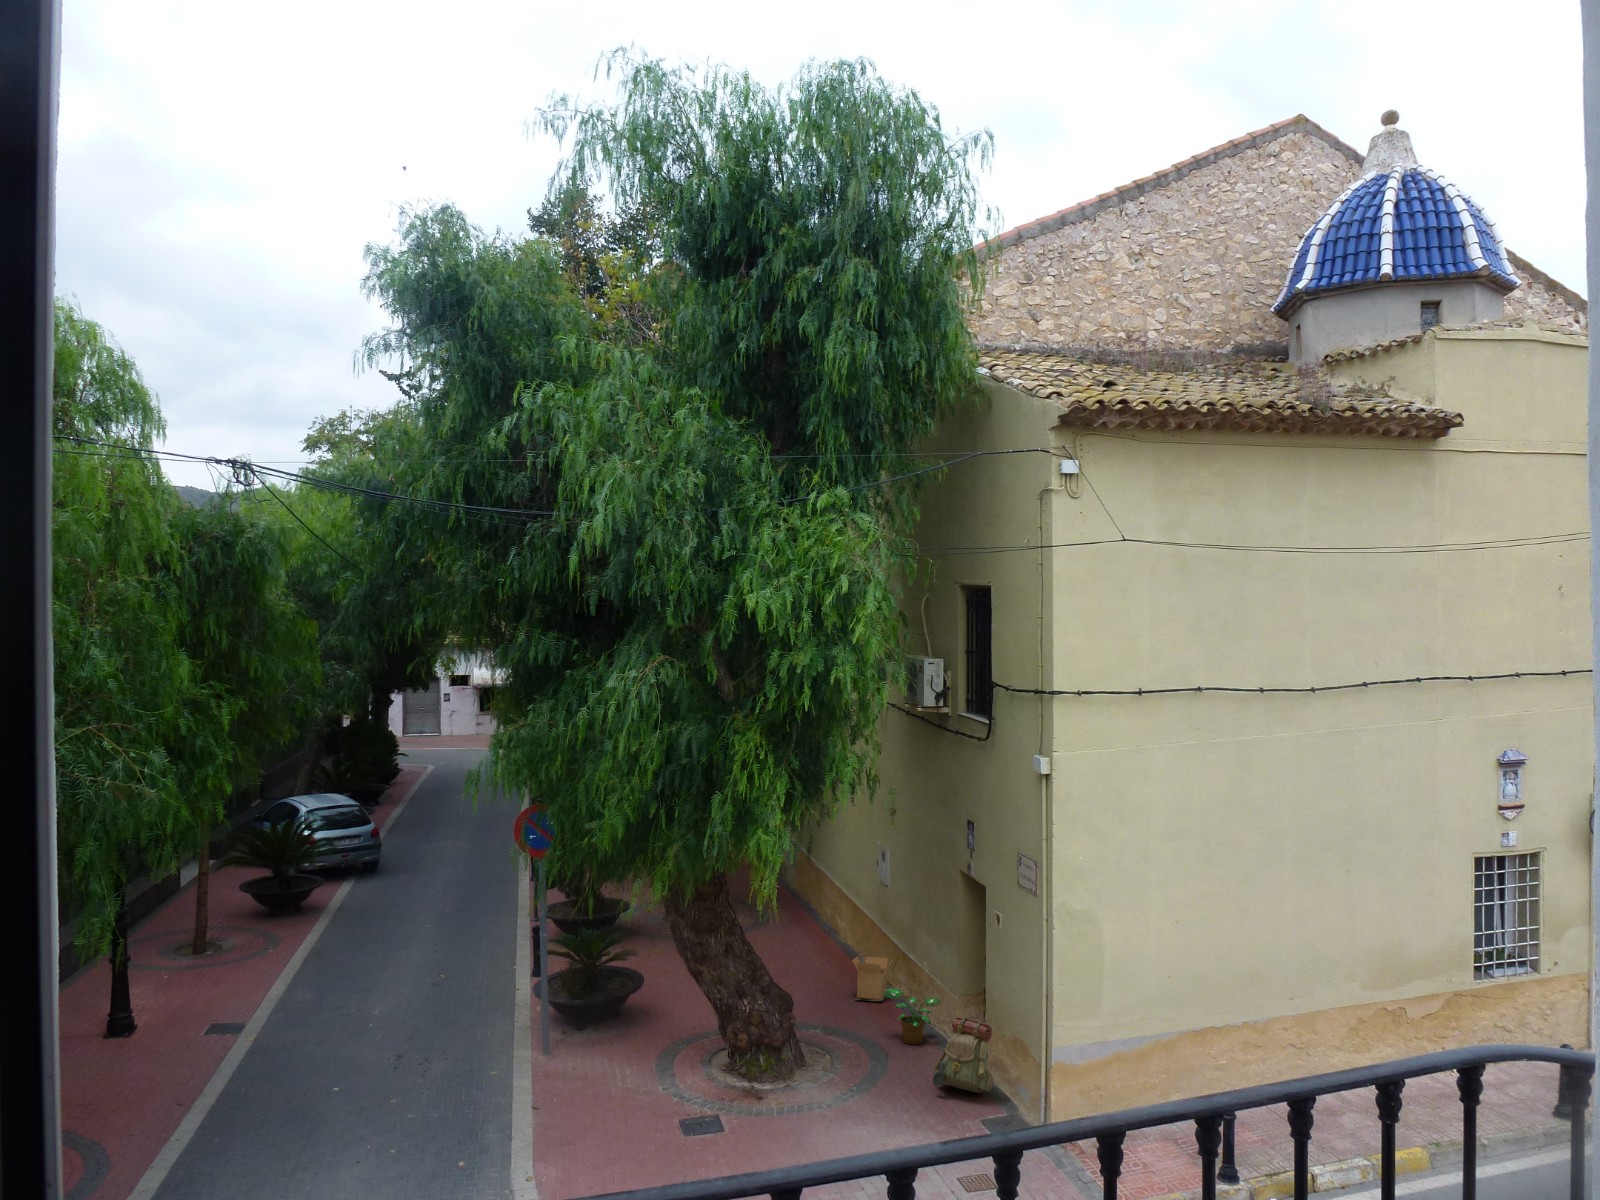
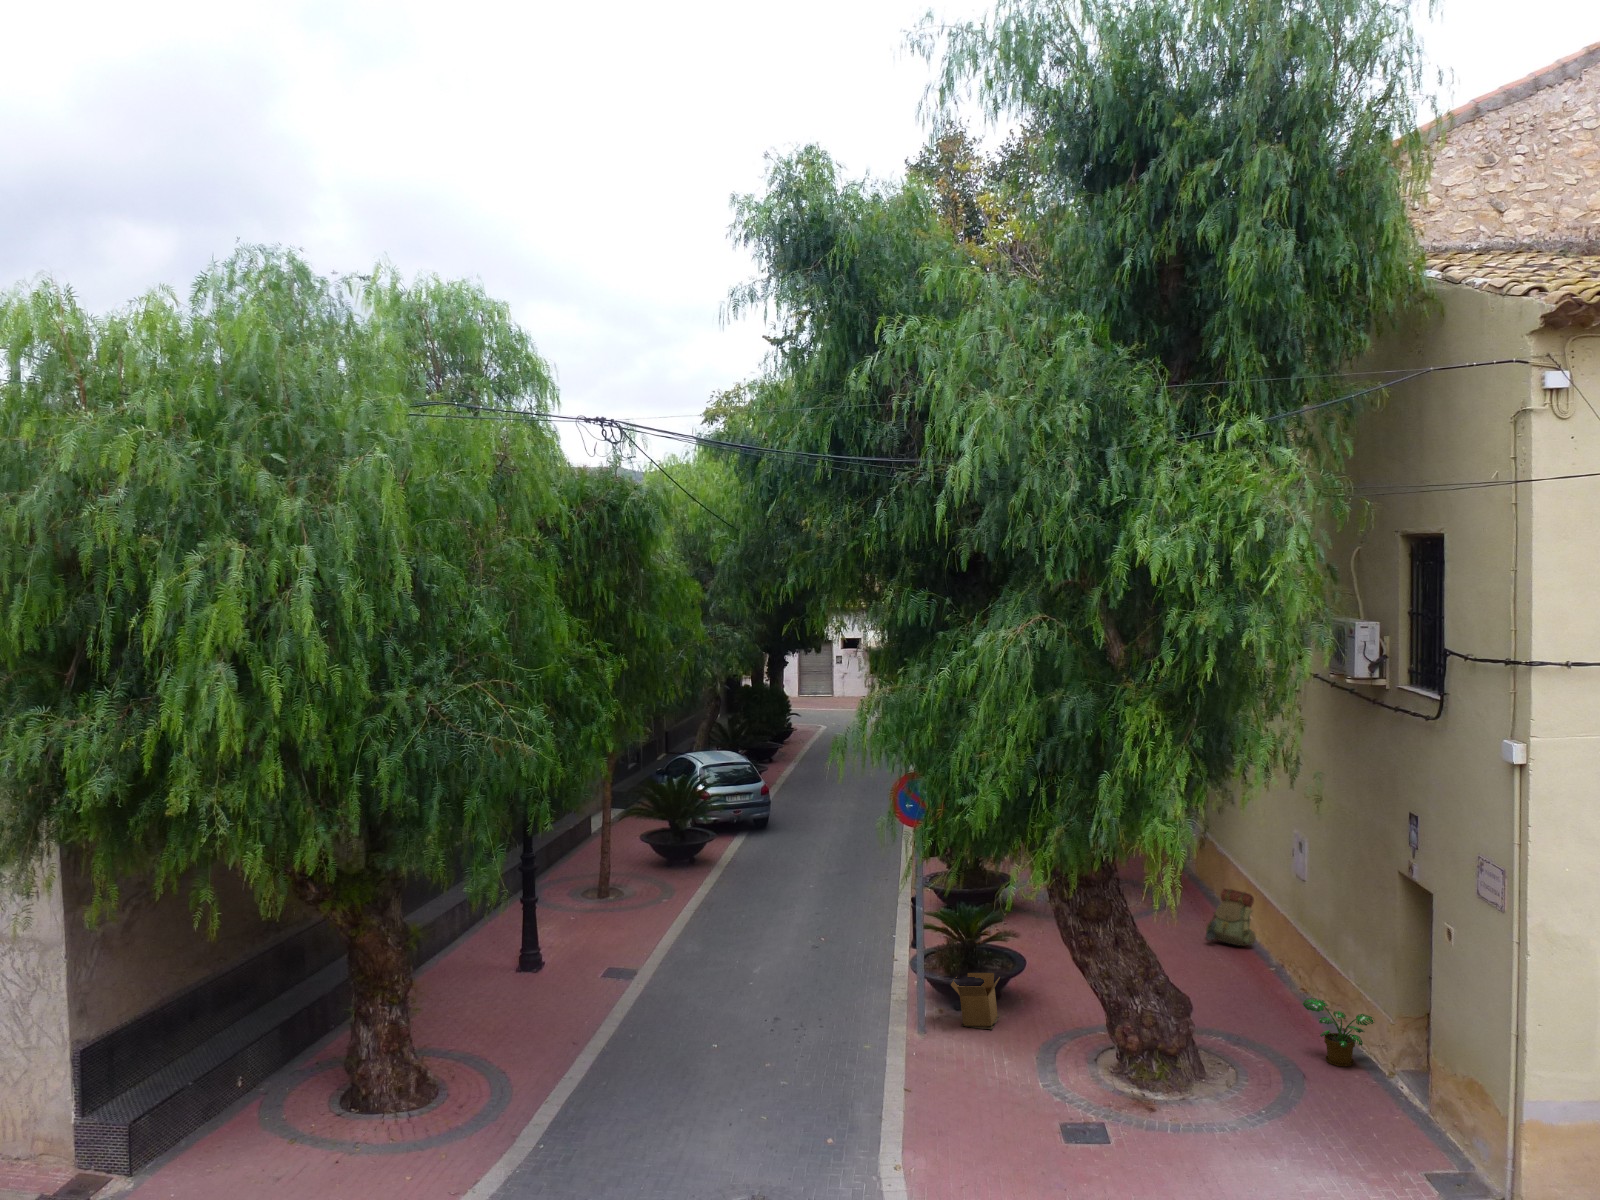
cardboard box: present [852,957,893,1001] -> present [951,973,1000,1029]
backpack: present [933,1016,993,1092] -> present [1206,889,1256,946]

